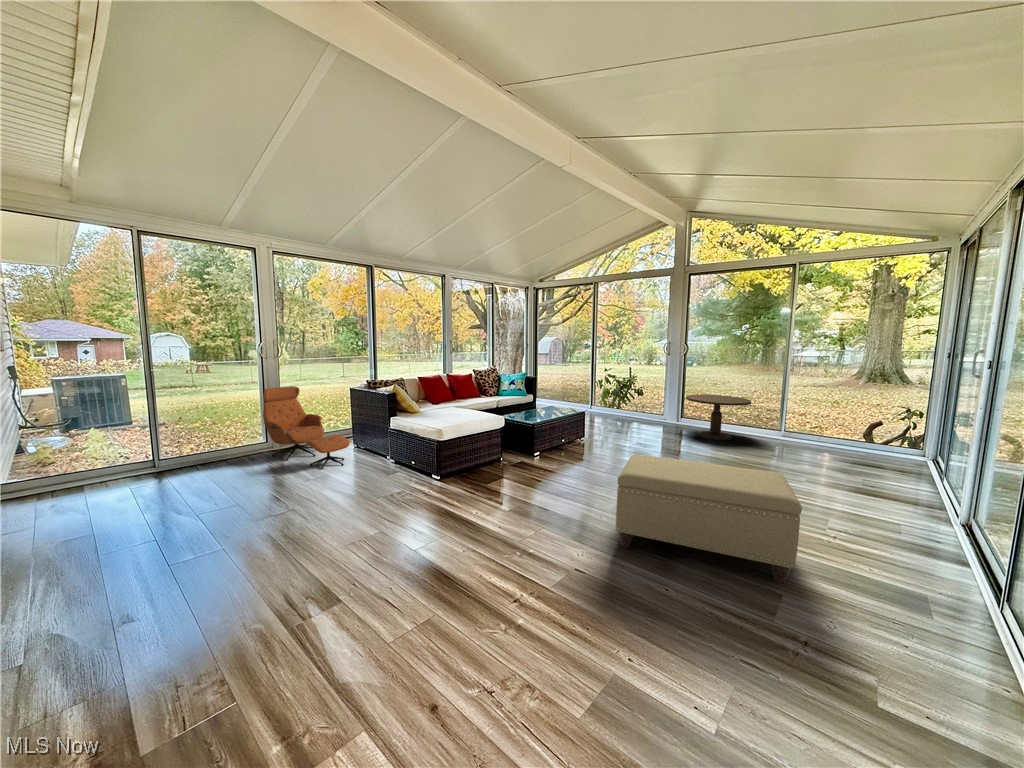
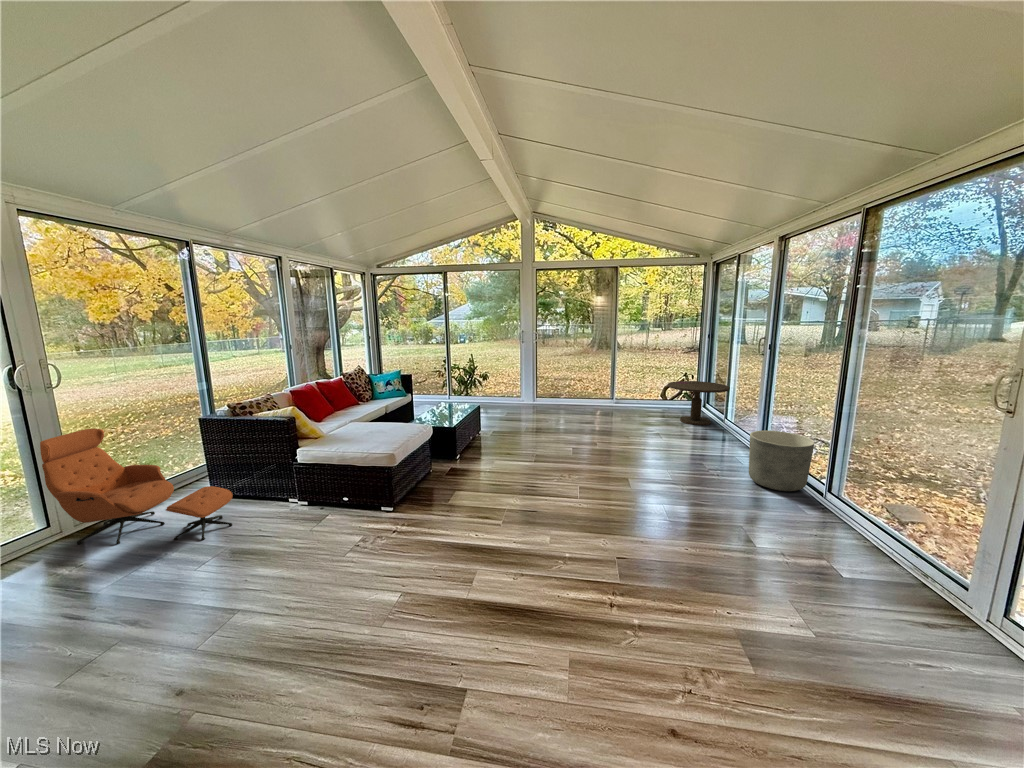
side table: present [686,394,751,440] -> present [668,381,730,425]
ottoman: present [616,455,802,583] -> none [594,438,743,525]
planter: none [887,487,1014,592] -> present [749,430,814,491]

